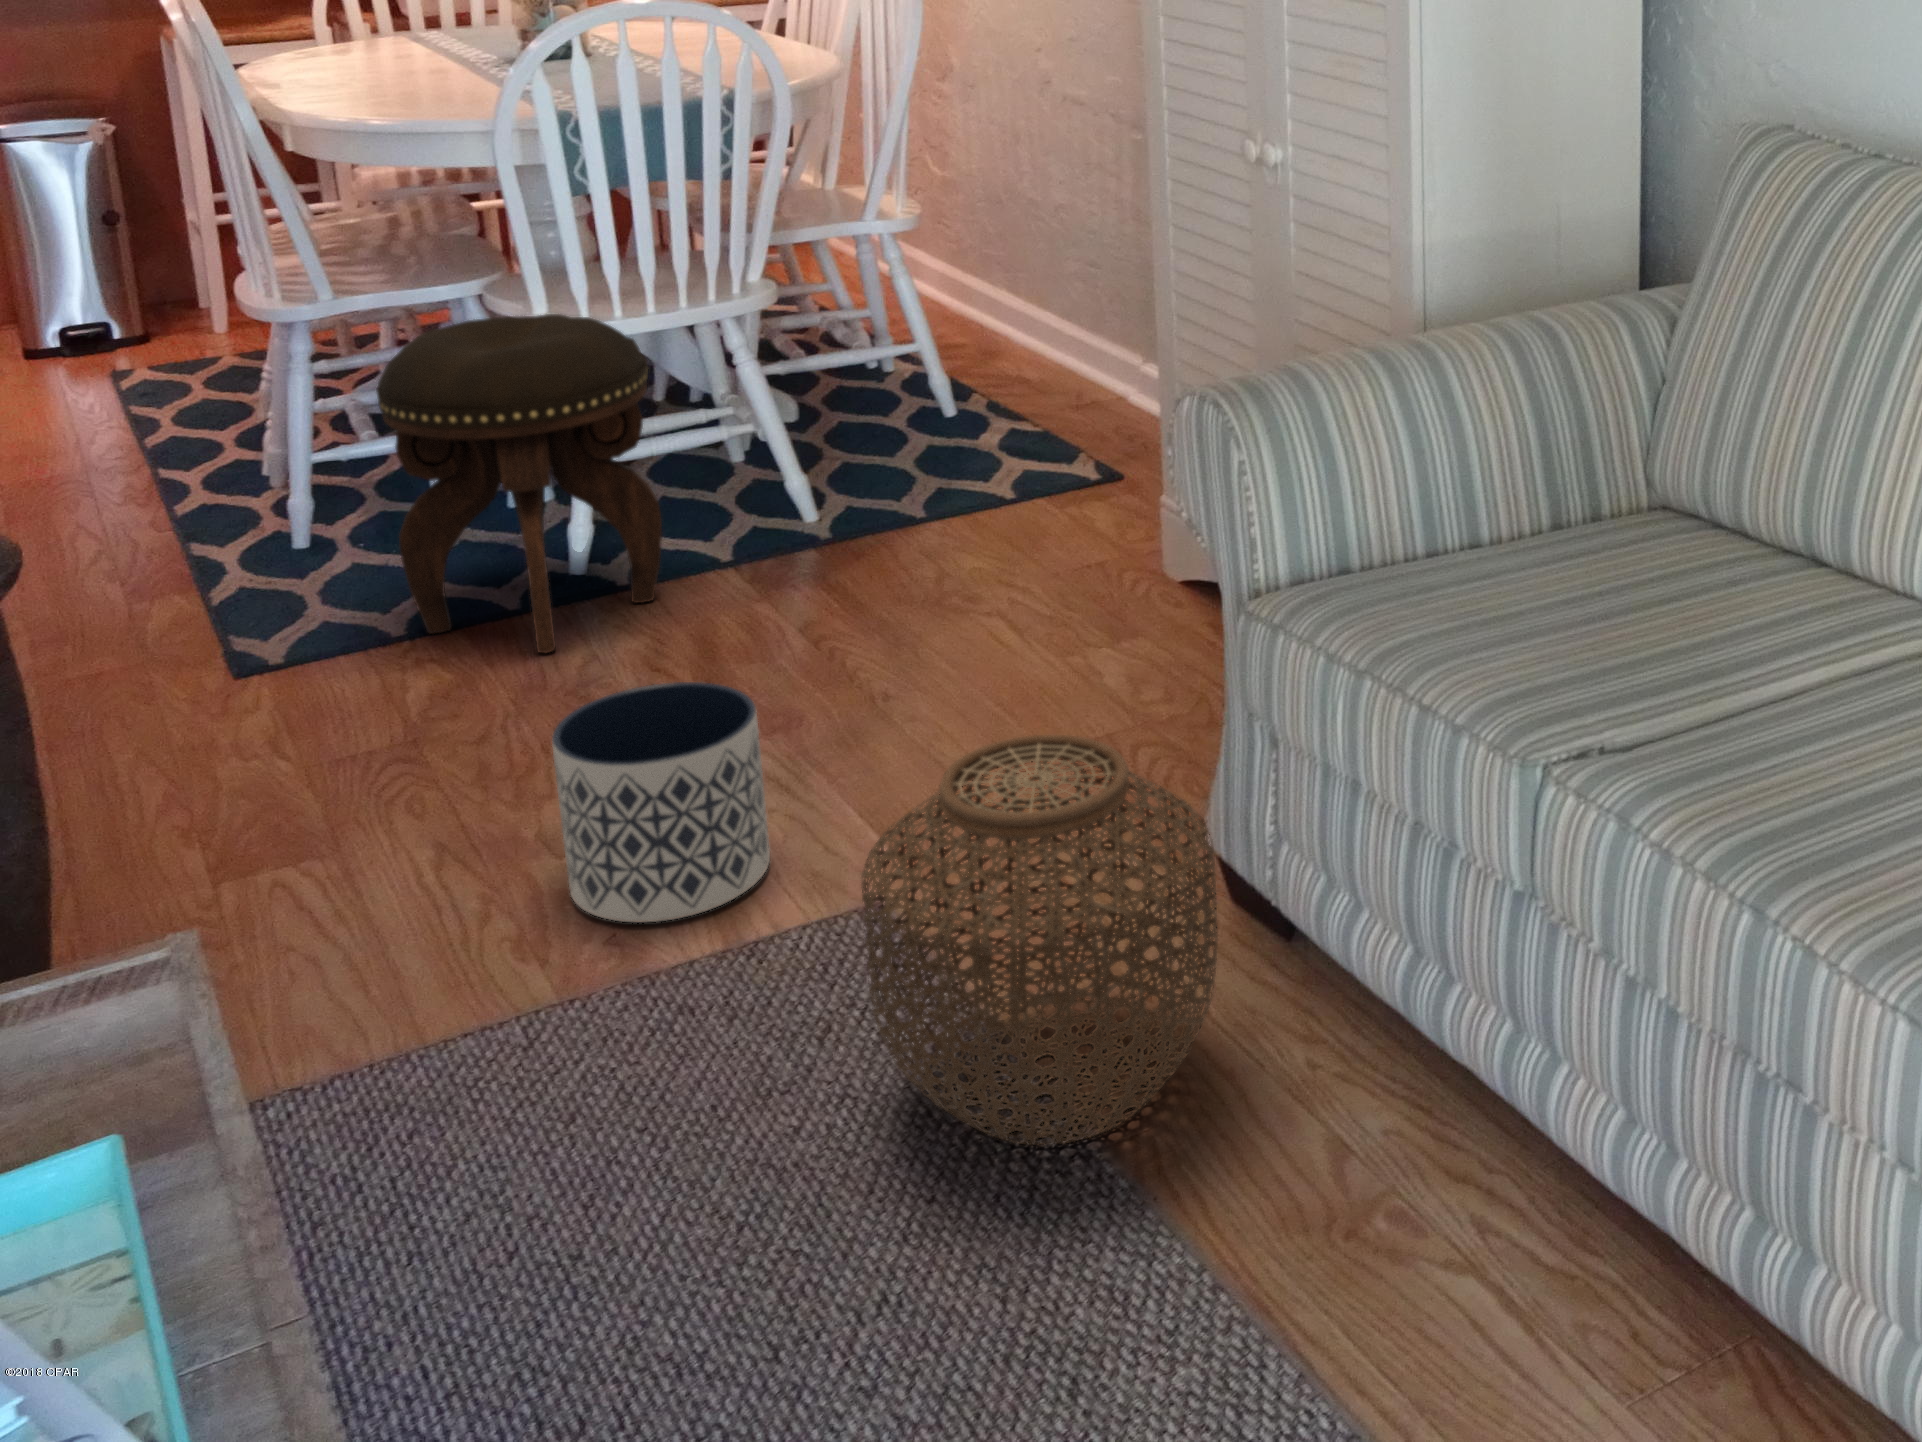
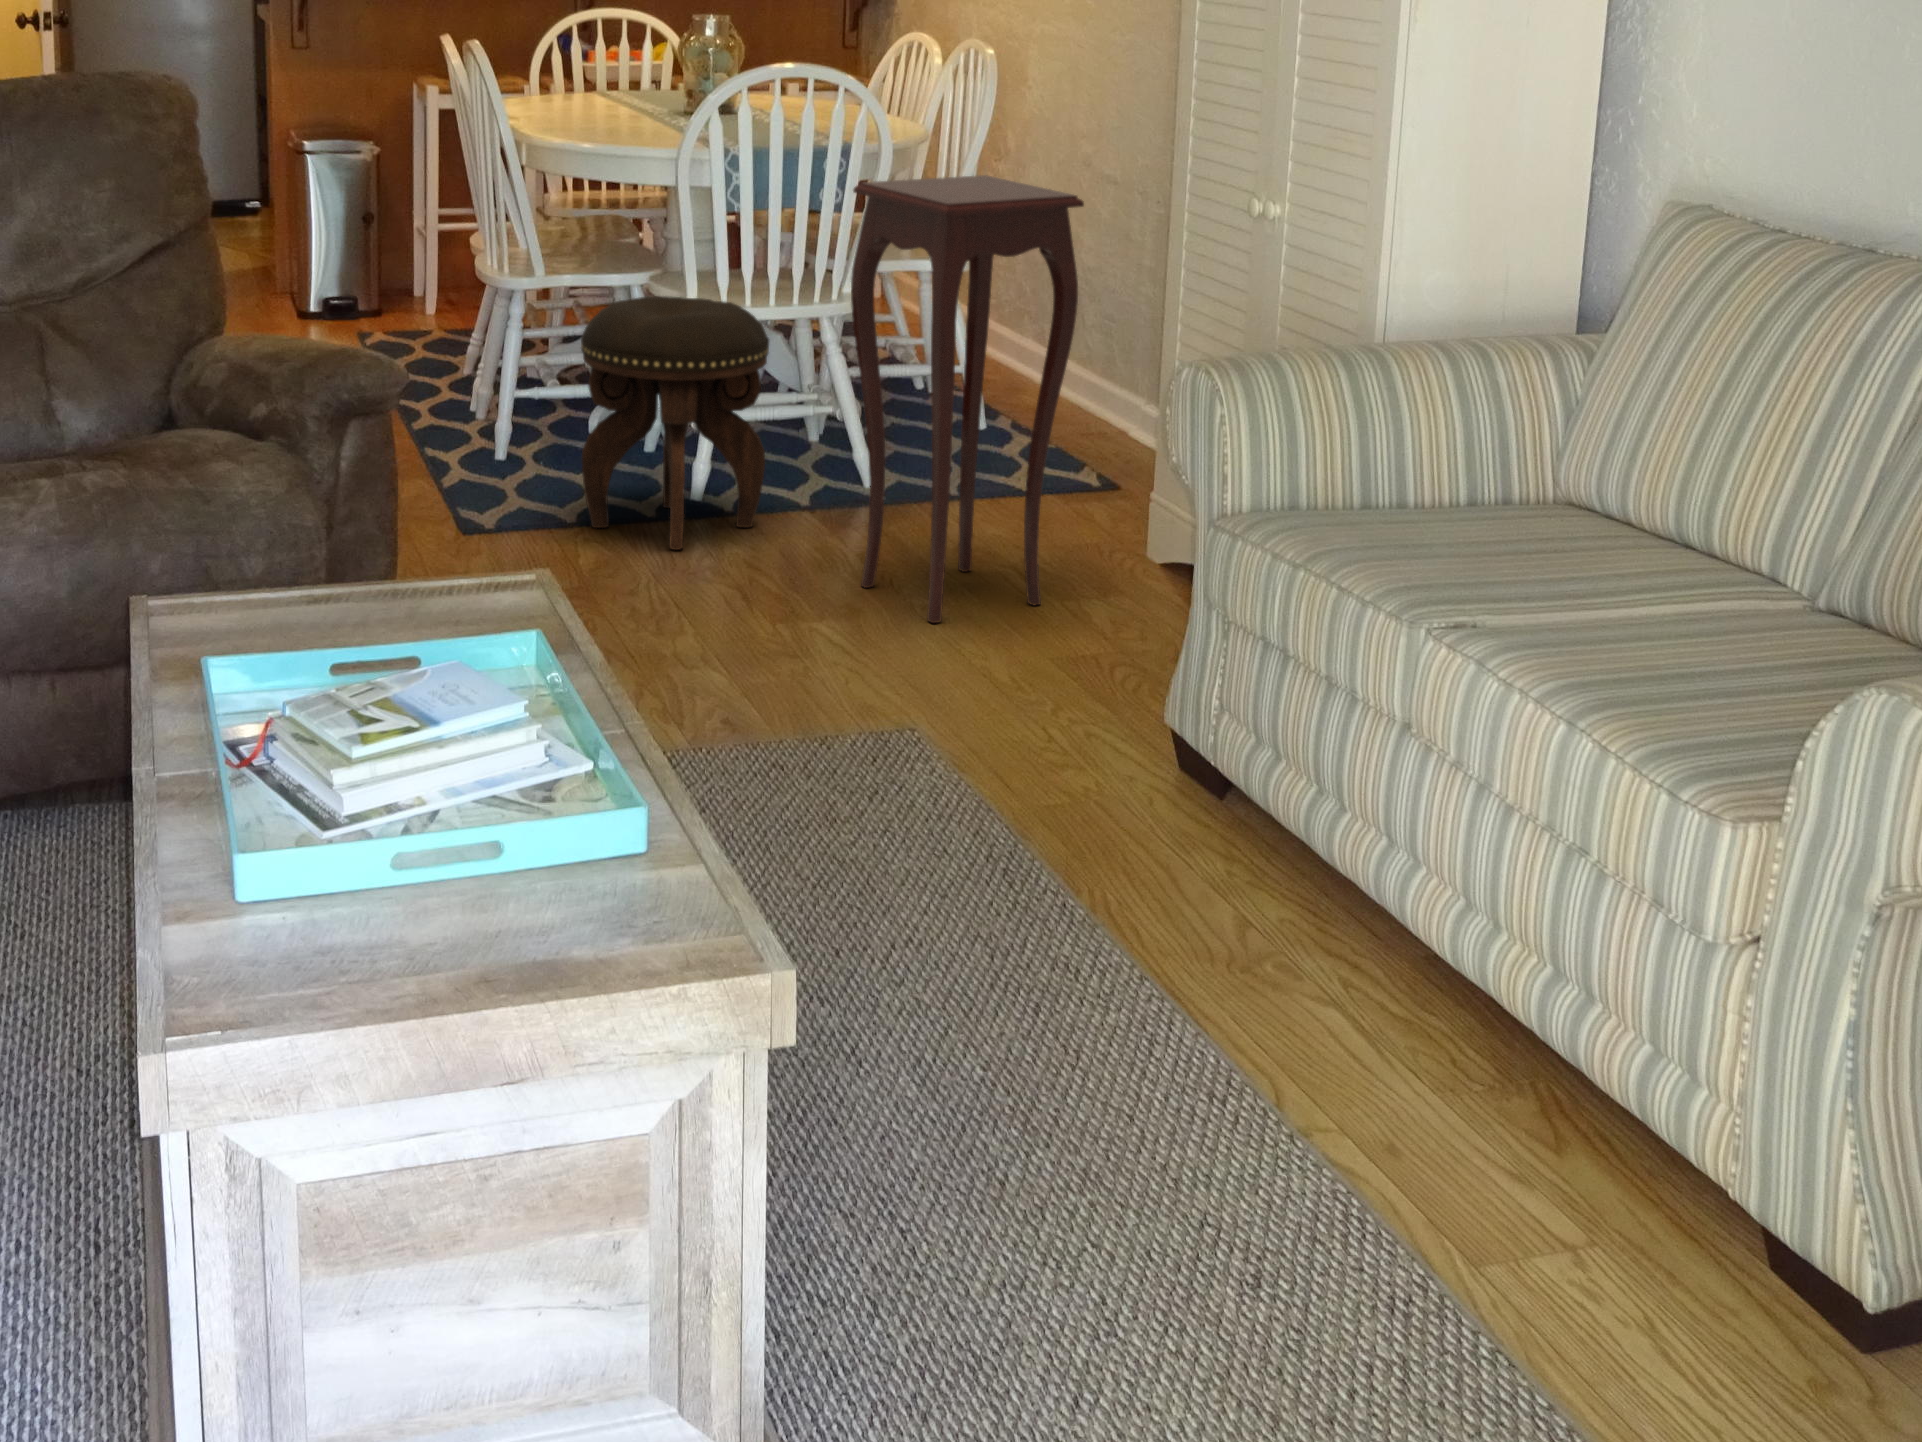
side table: none [727,132,1041,717] -> present [851,175,1084,623]
planter: present [552,682,770,923] -> none [700,553,843,718]
woven basket: present [861,735,1217,1145] -> none [919,590,1175,883]

